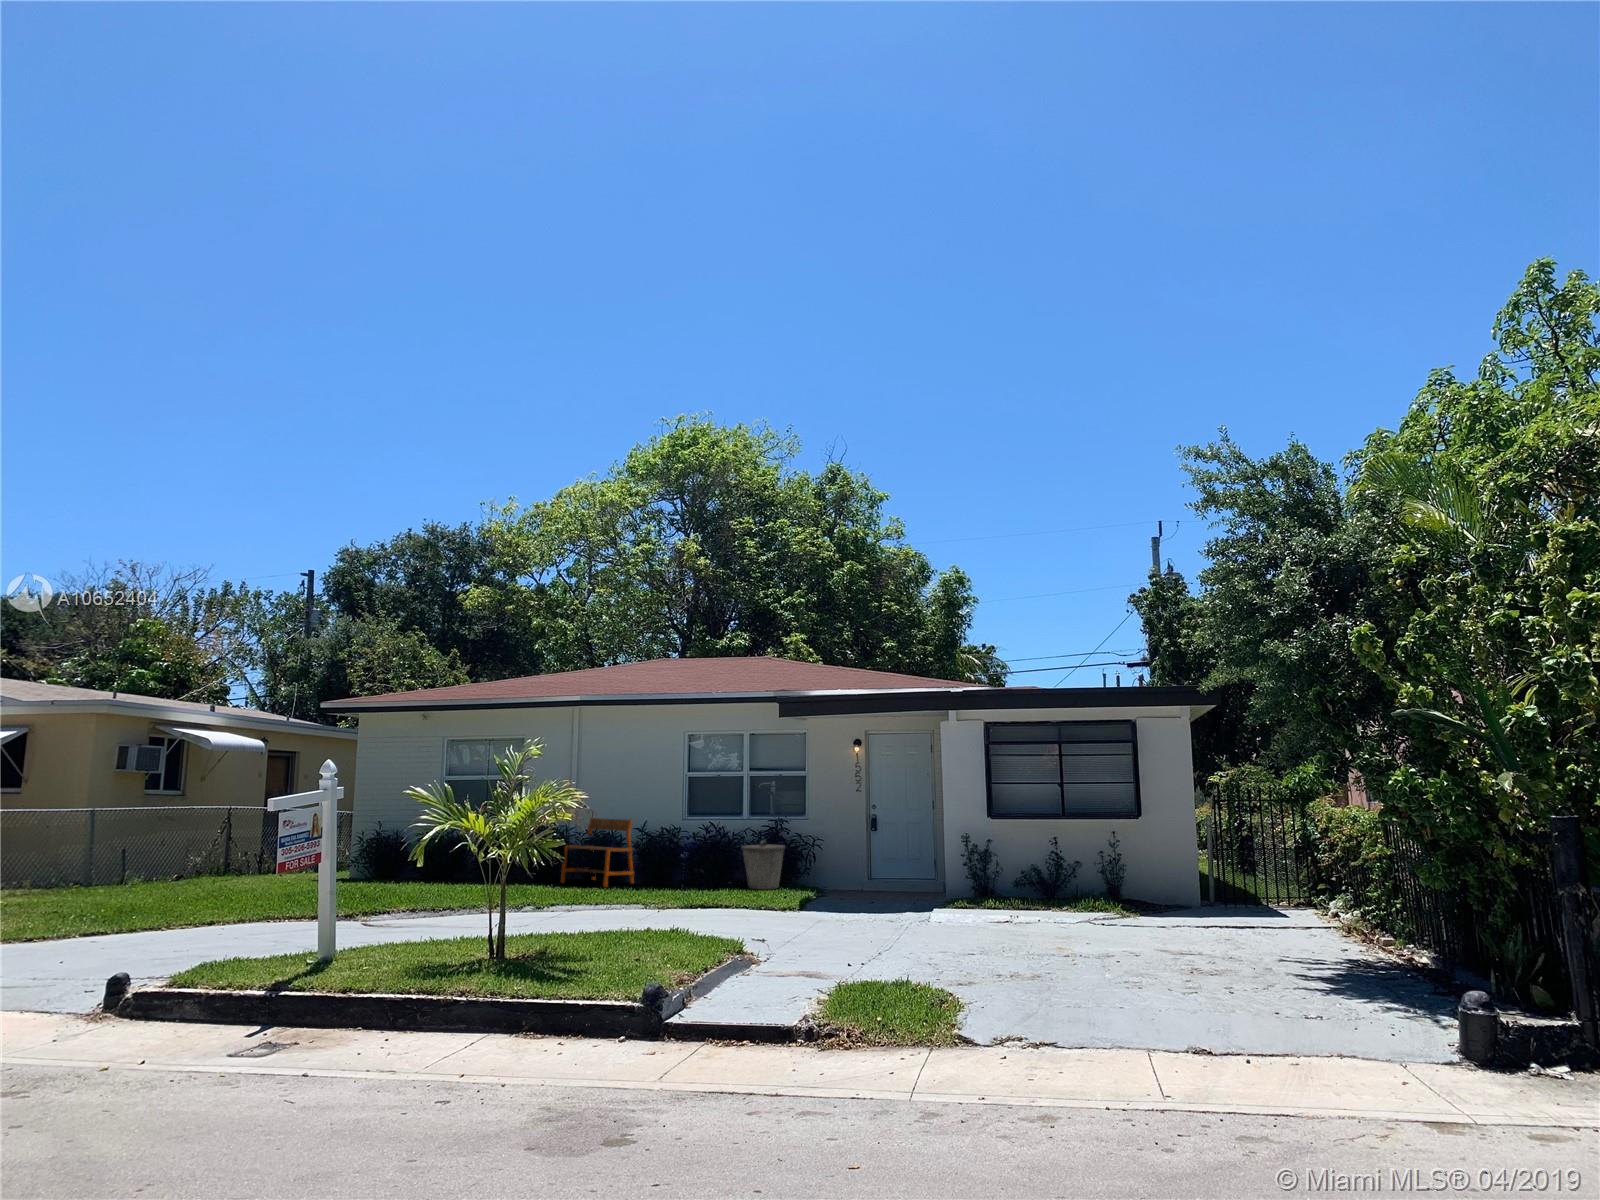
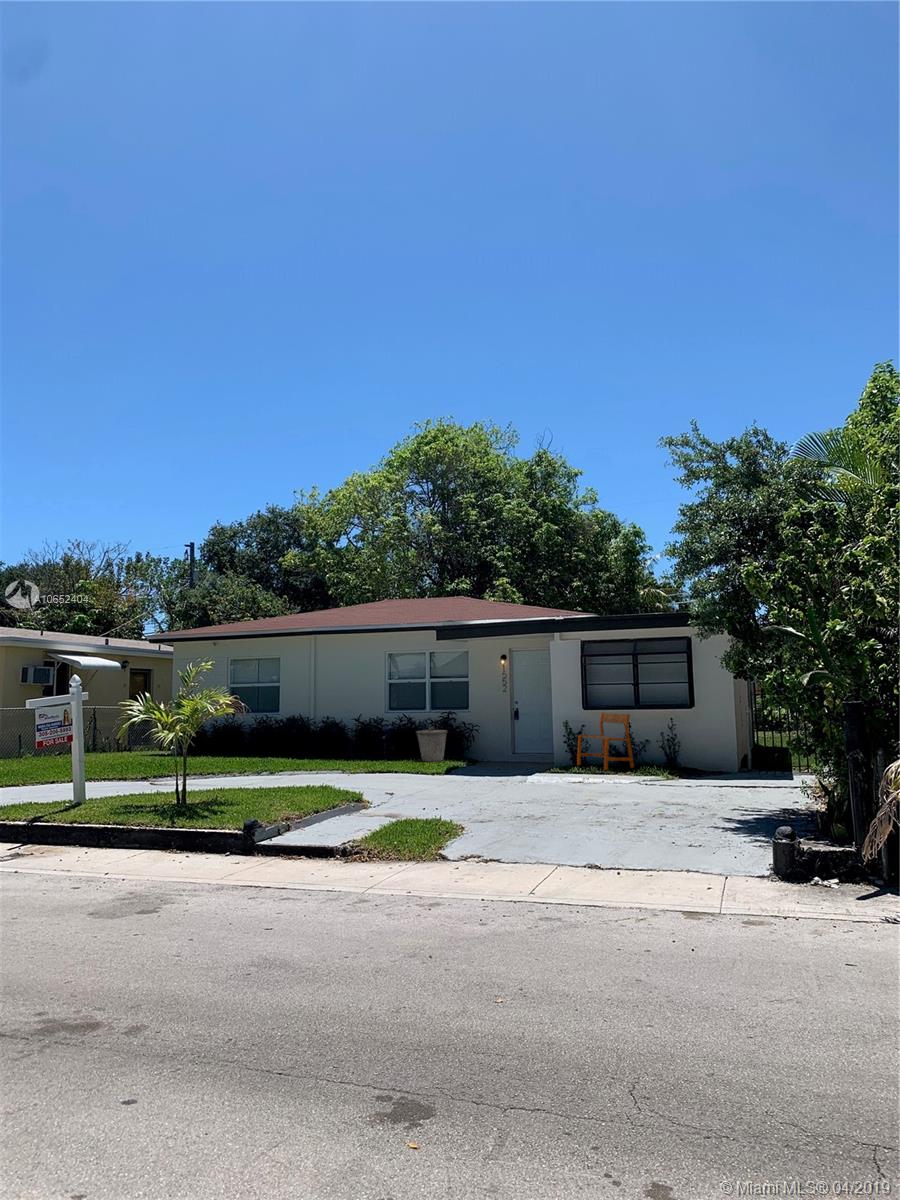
bench: present [560,818,634,887] -> present [577,712,634,770]

